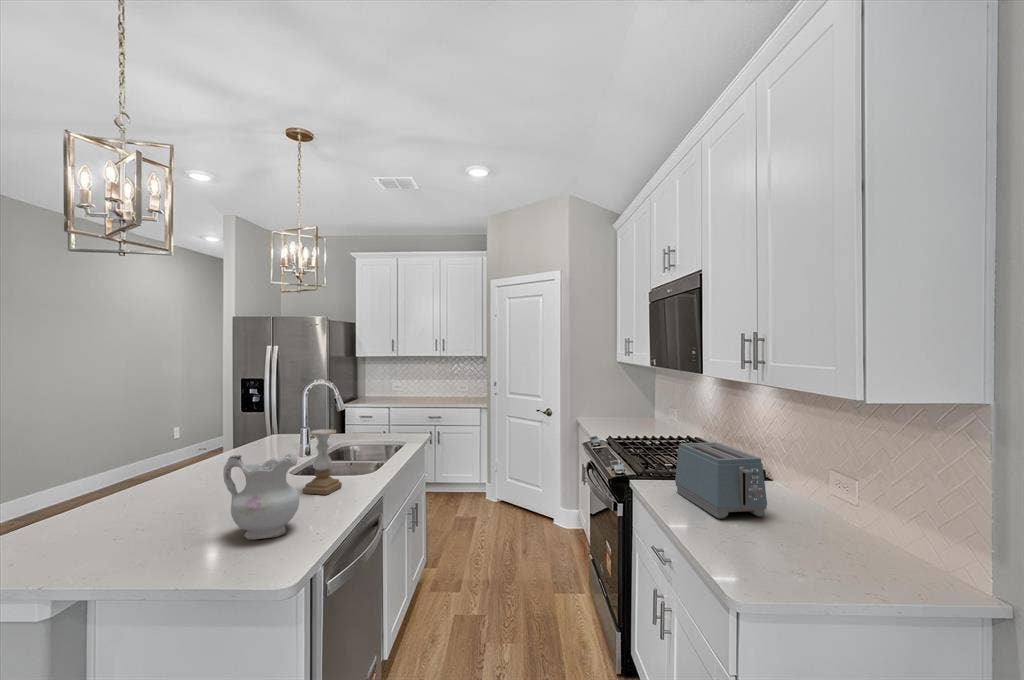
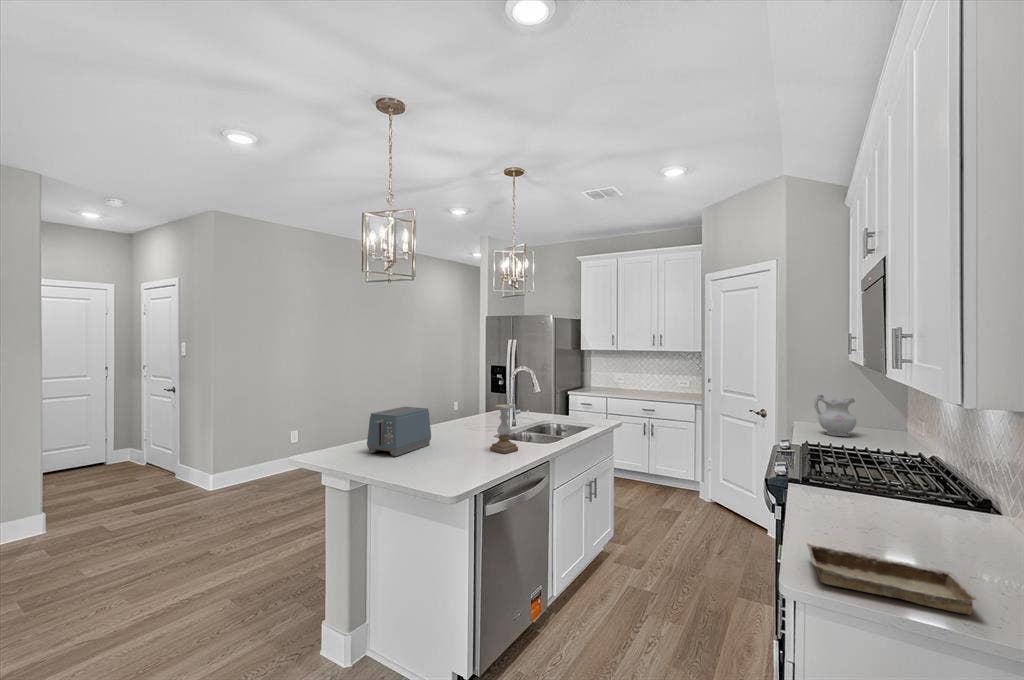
toaster: present [675,442,767,518] -> present [367,407,431,456]
ceramic pitcher: present [223,454,299,540] -> present [814,395,856,437]
tray: none [710,538,851,577] -> present [807,544,979,615]

